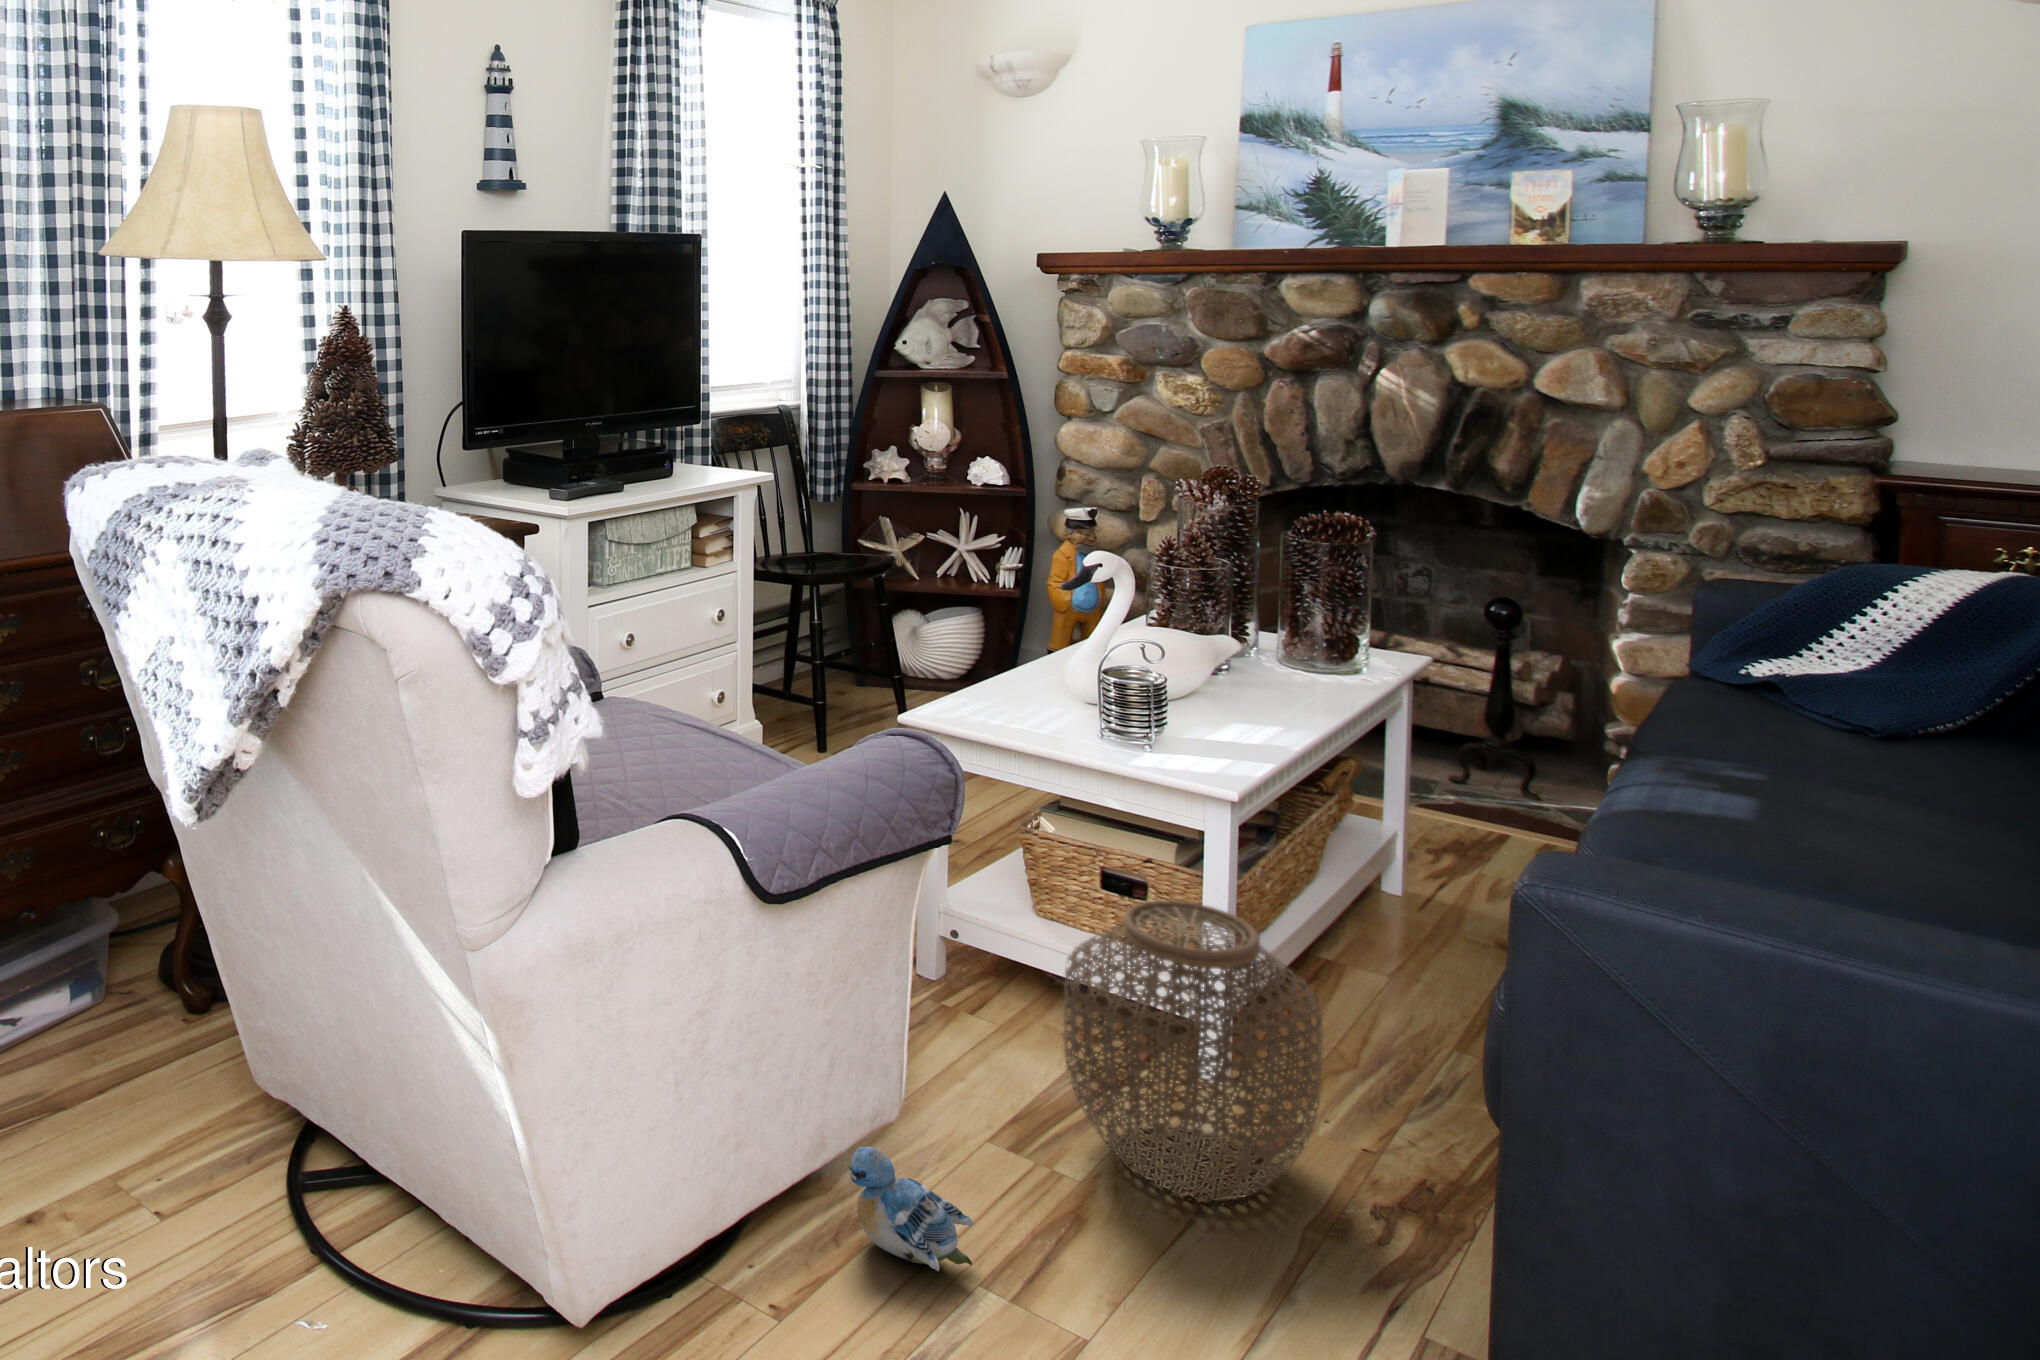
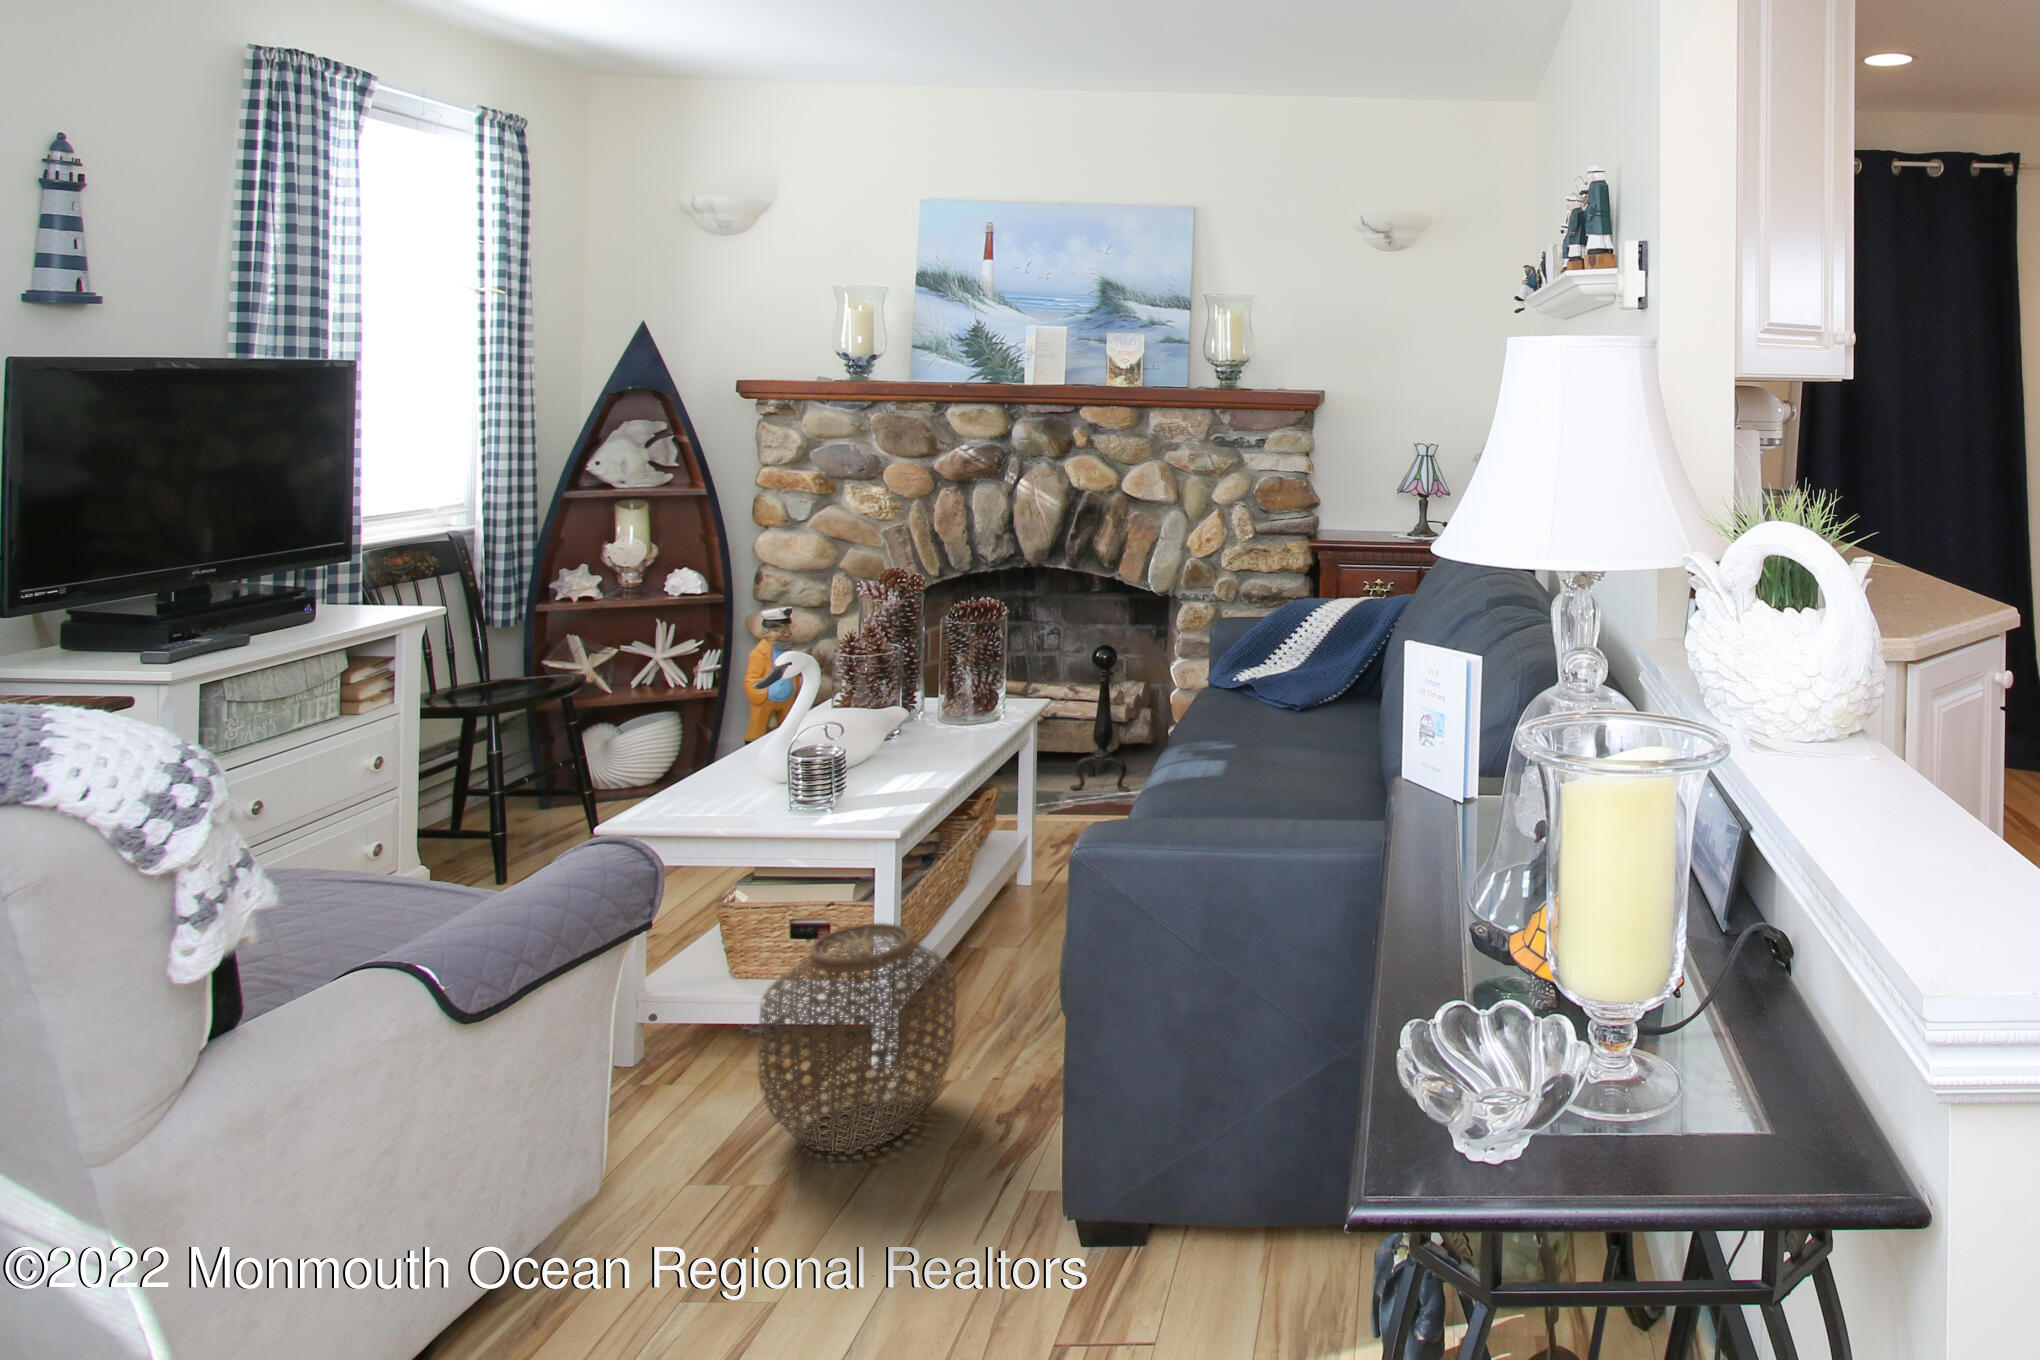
plush toy: present [848,1147,973,1271] -> none [555,1211,677,1294]

